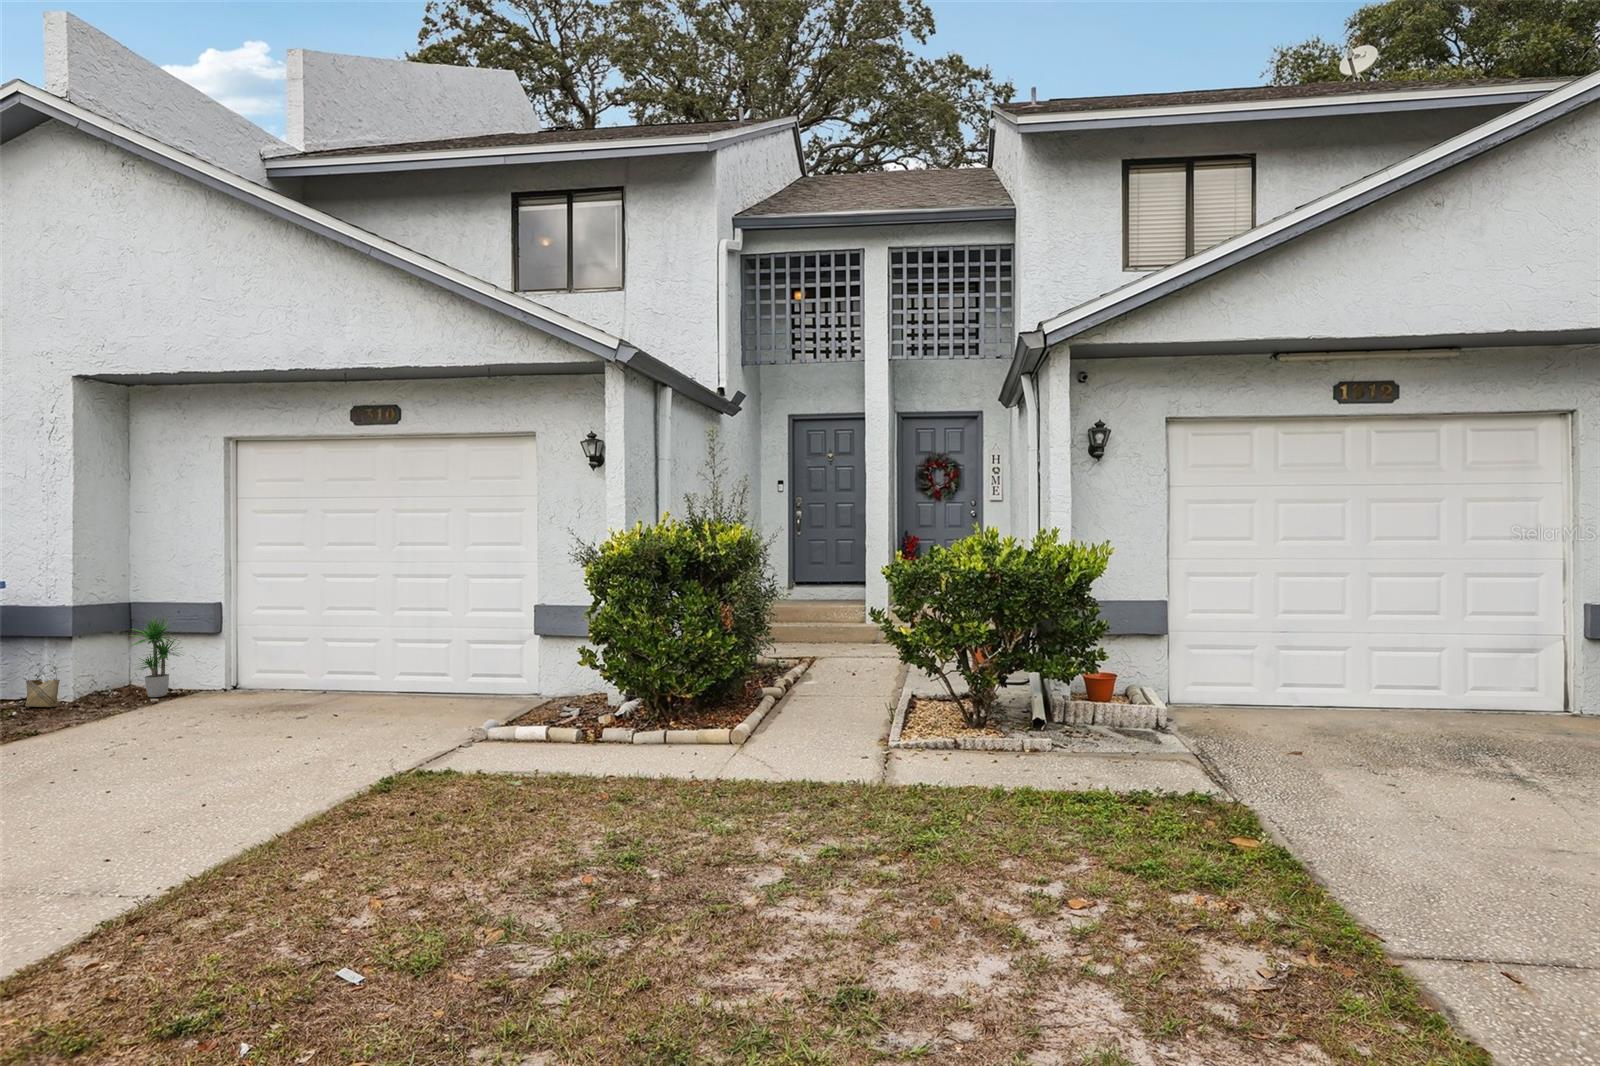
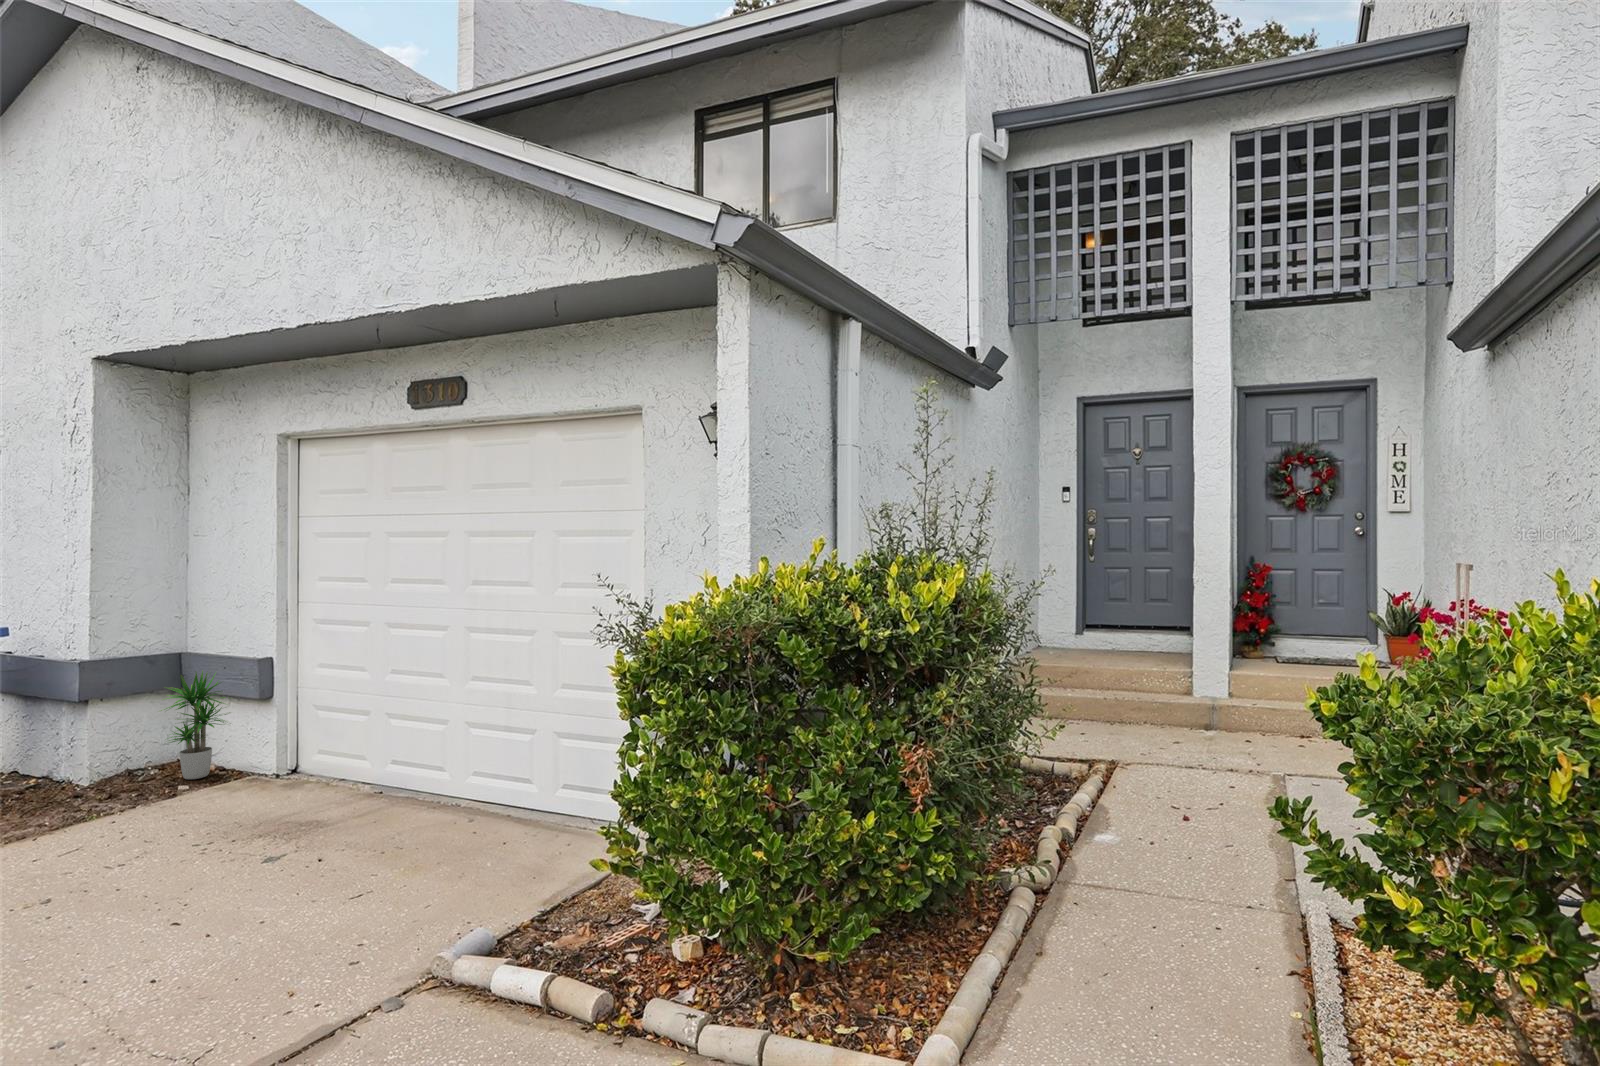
woven basket: present [25,664,60,707] -> none [38,730,77,788]

